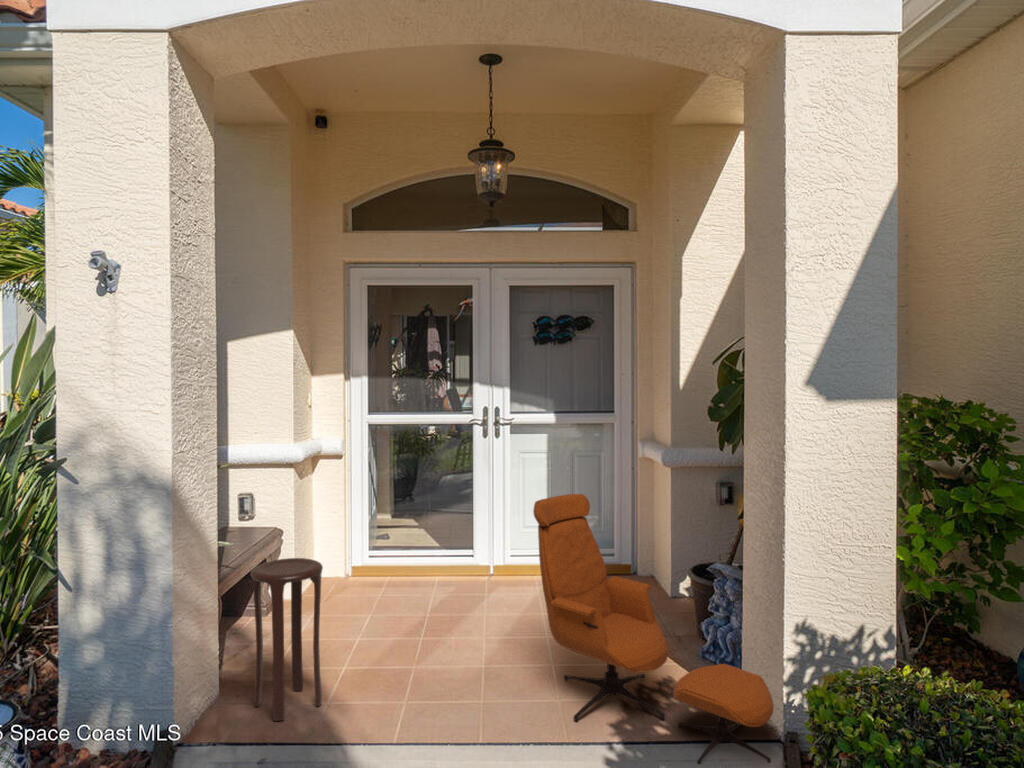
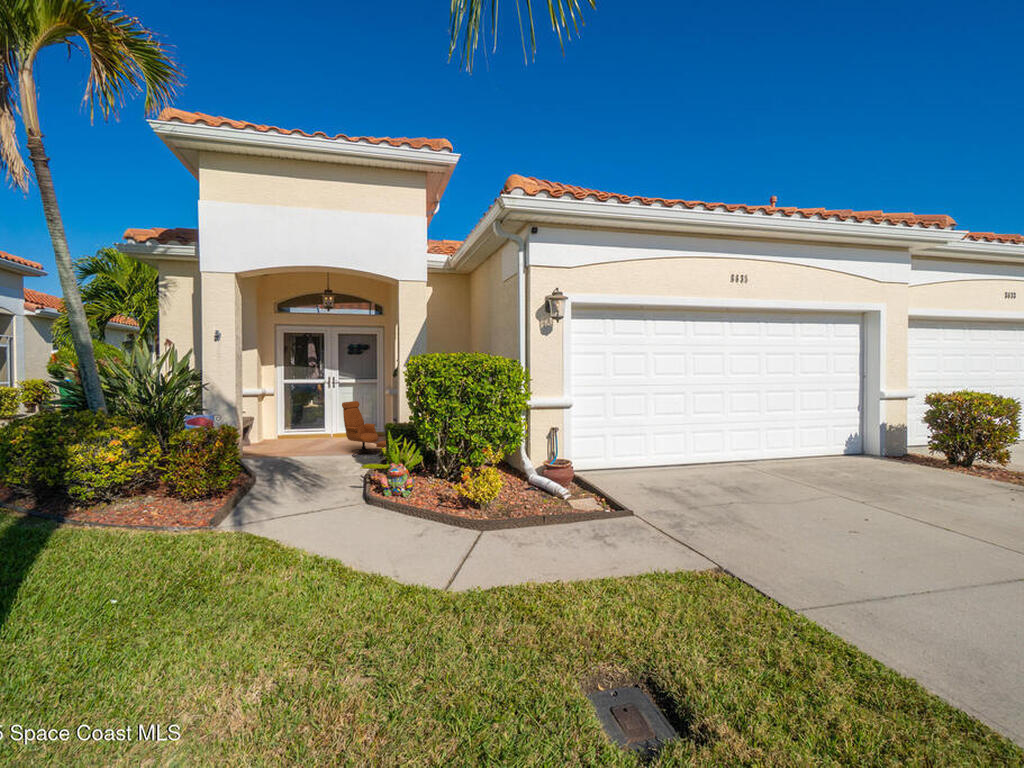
stool: present [251,558,323,721] -> none [259,419,280,461]

